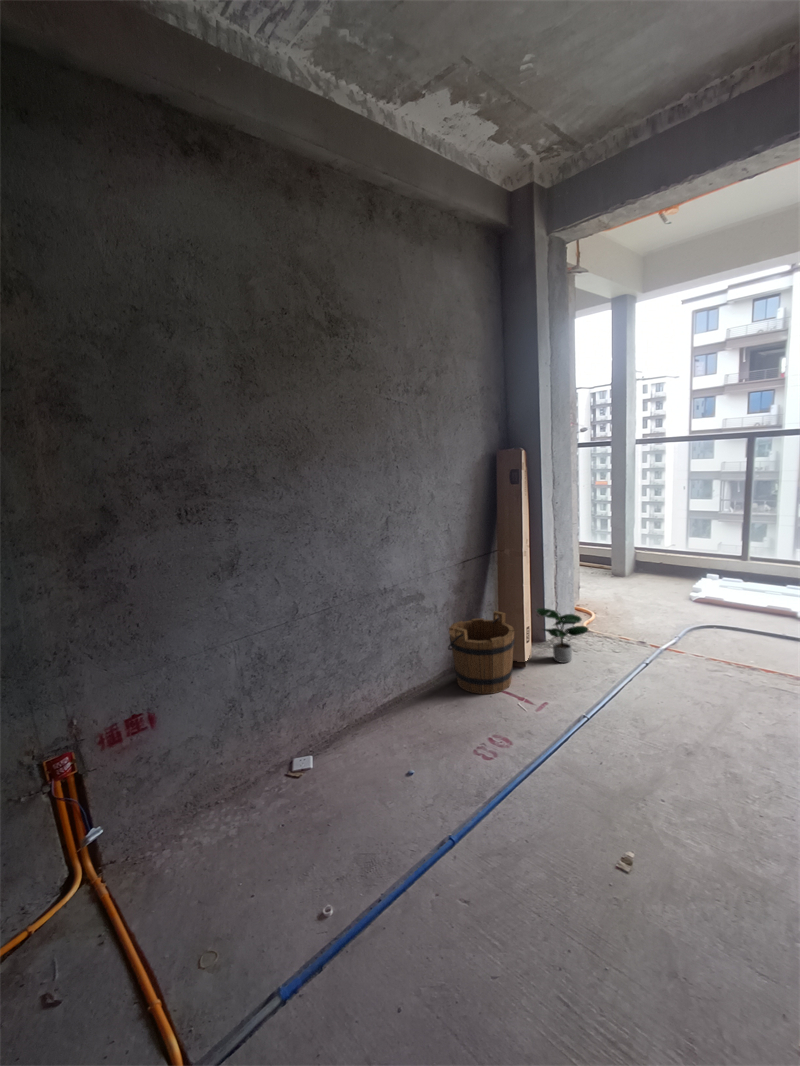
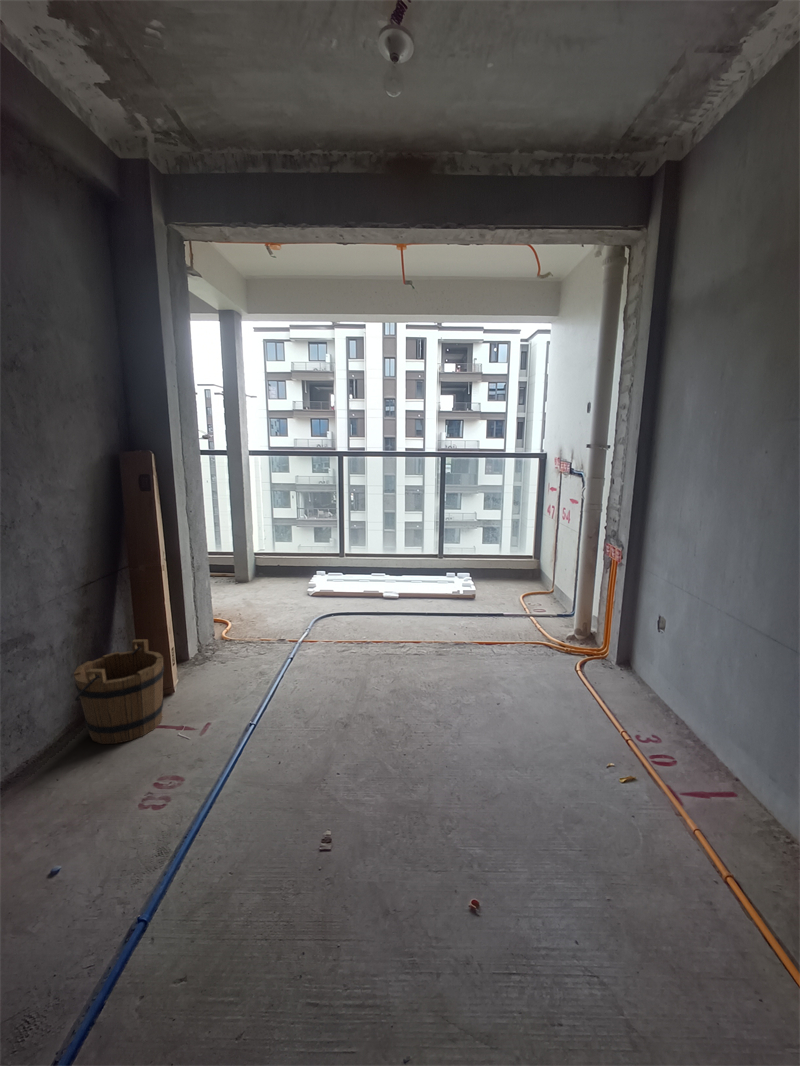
potted plant: present [536,608,588,663] -> none [180,626,236,679]

